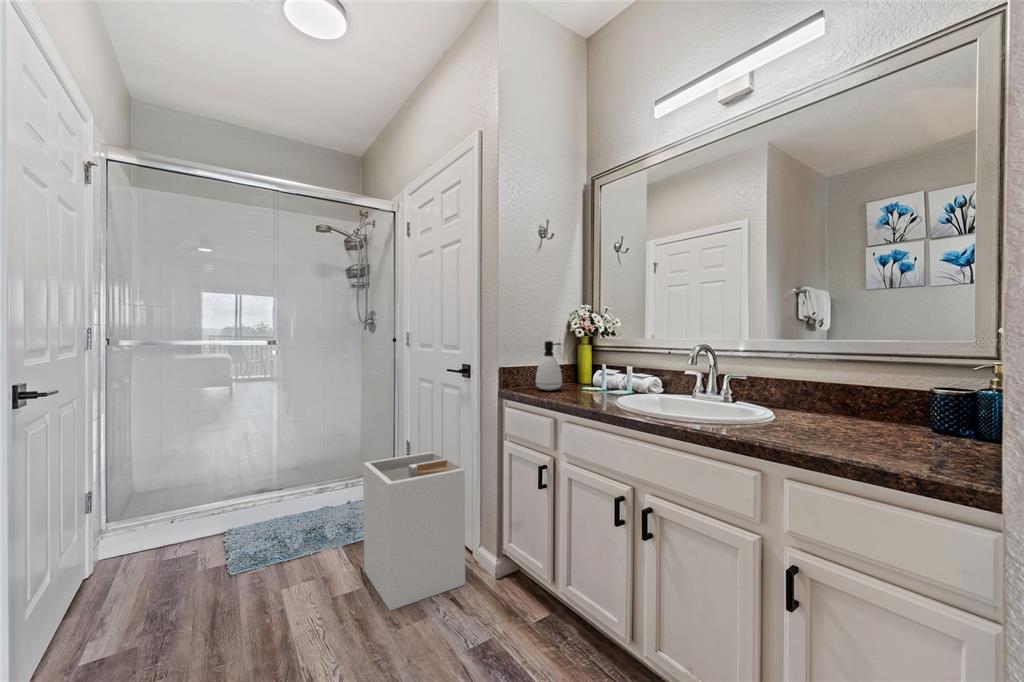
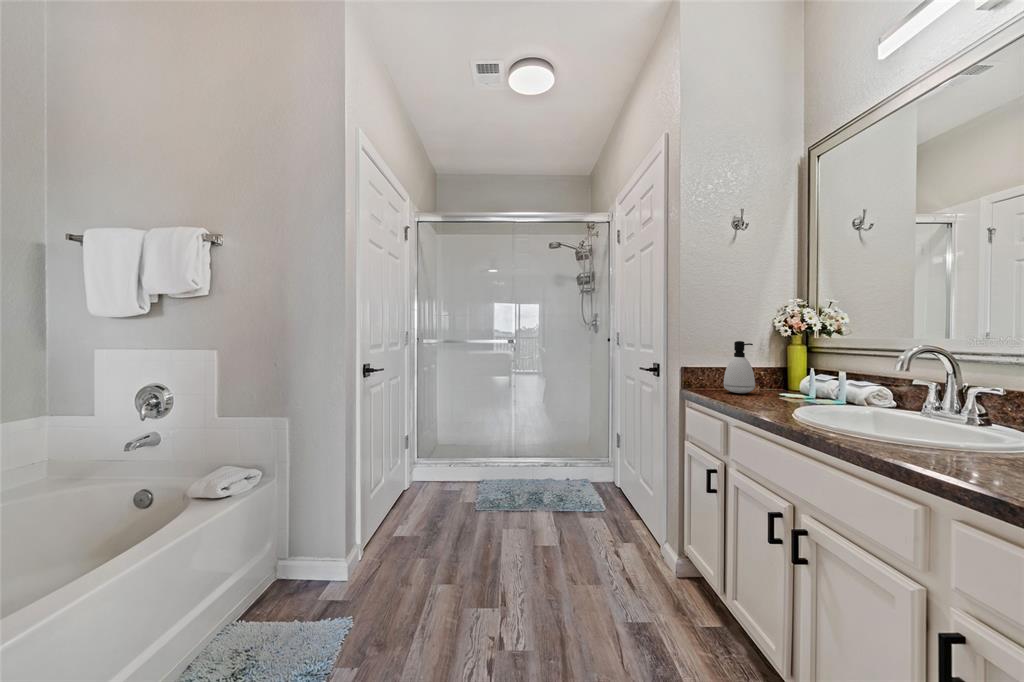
laundry hamper: present [363,452,465,610] -> none [563,443,645,571]

